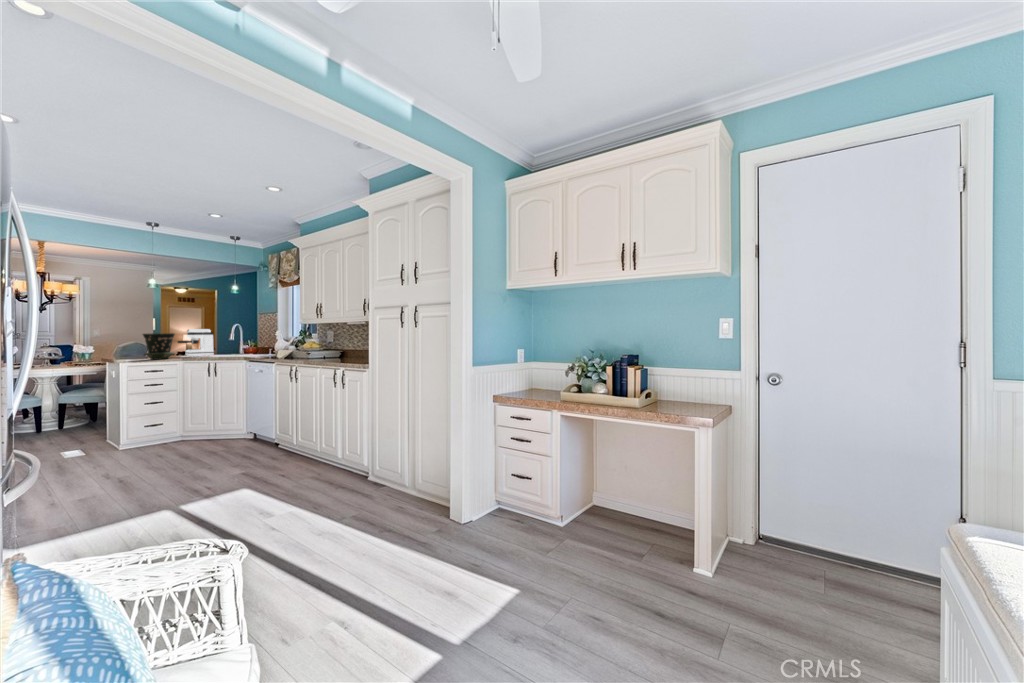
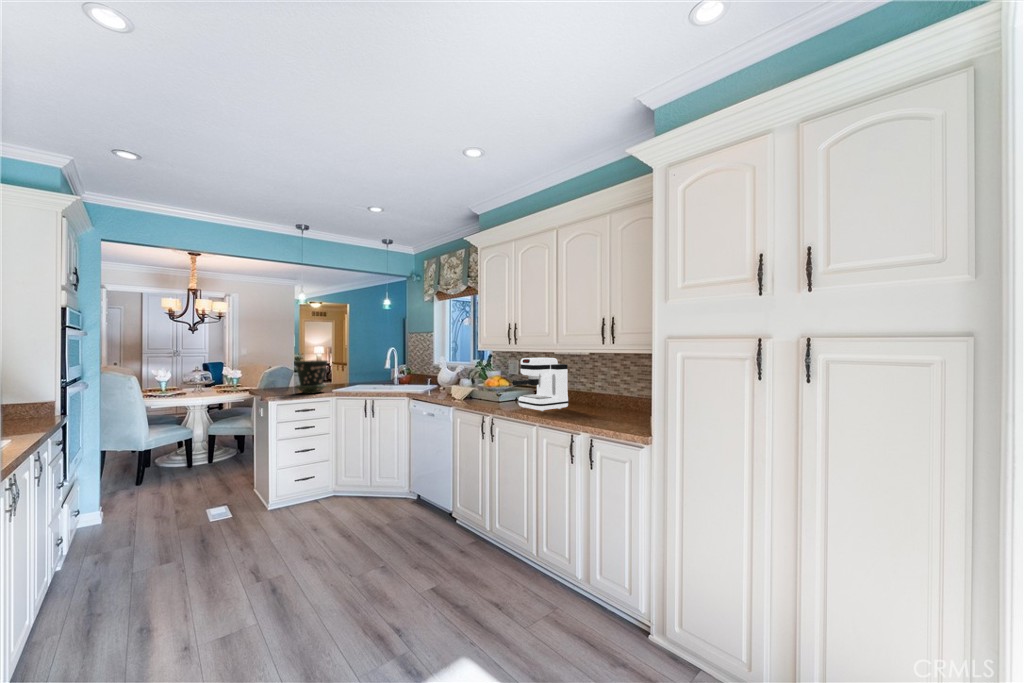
coffee maker: present [178,329,214,357] -> present [512,358,568,411]

